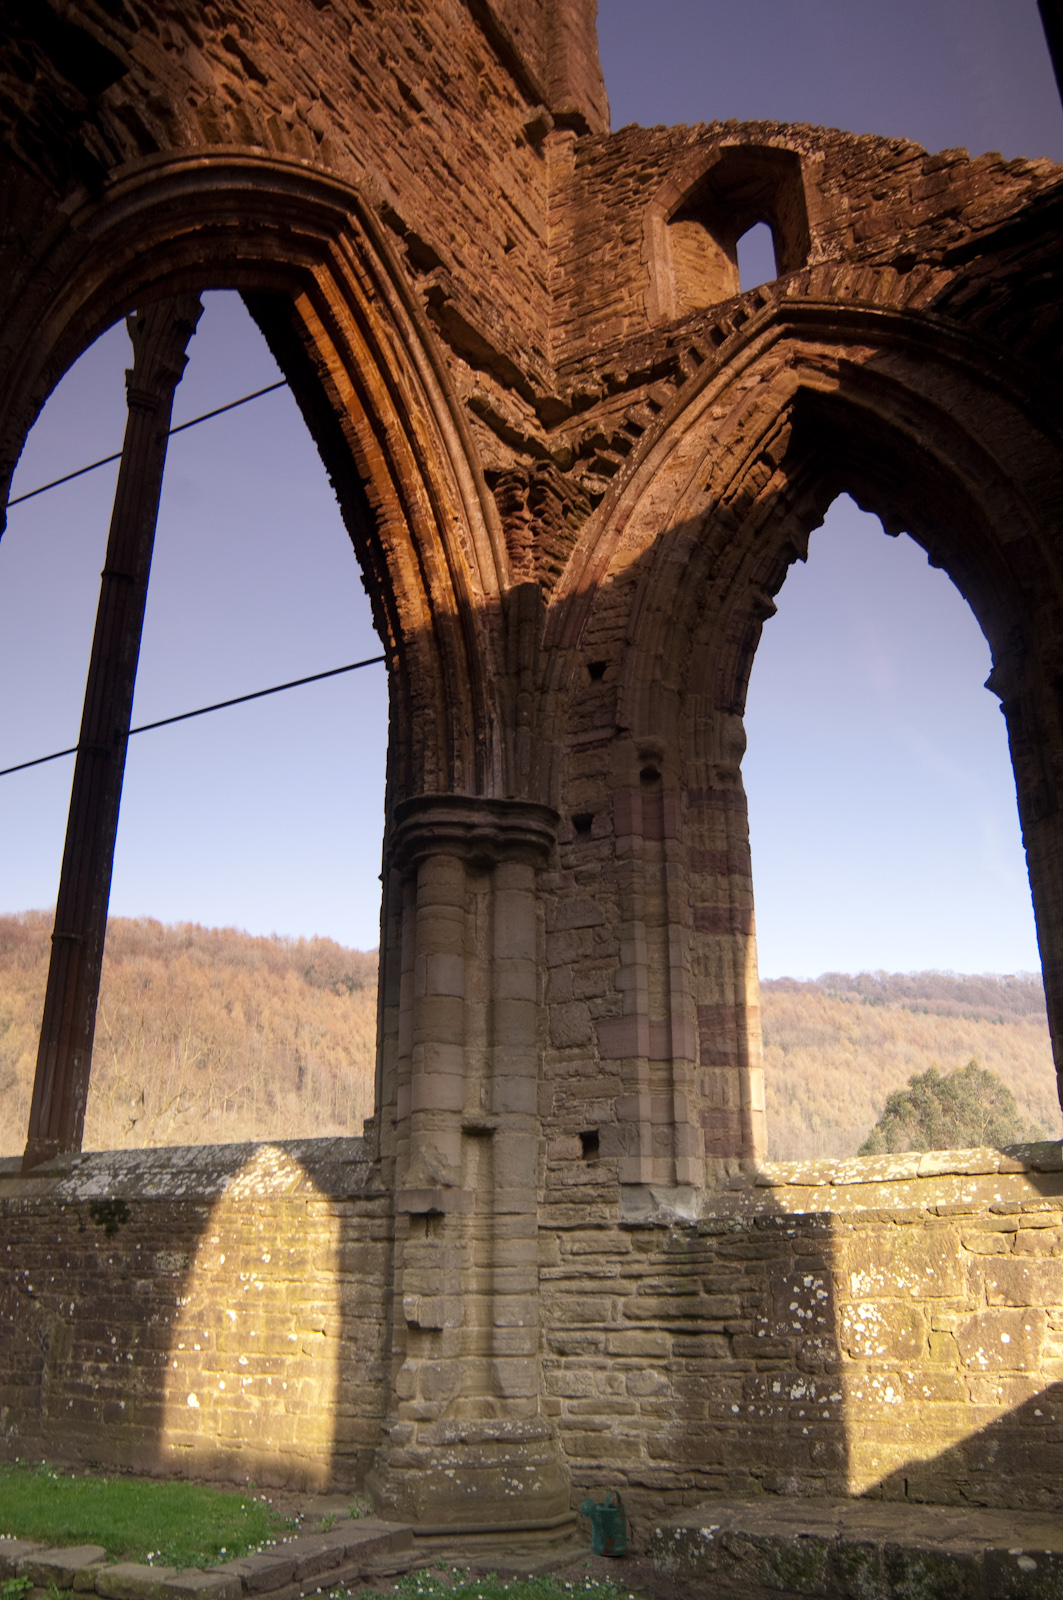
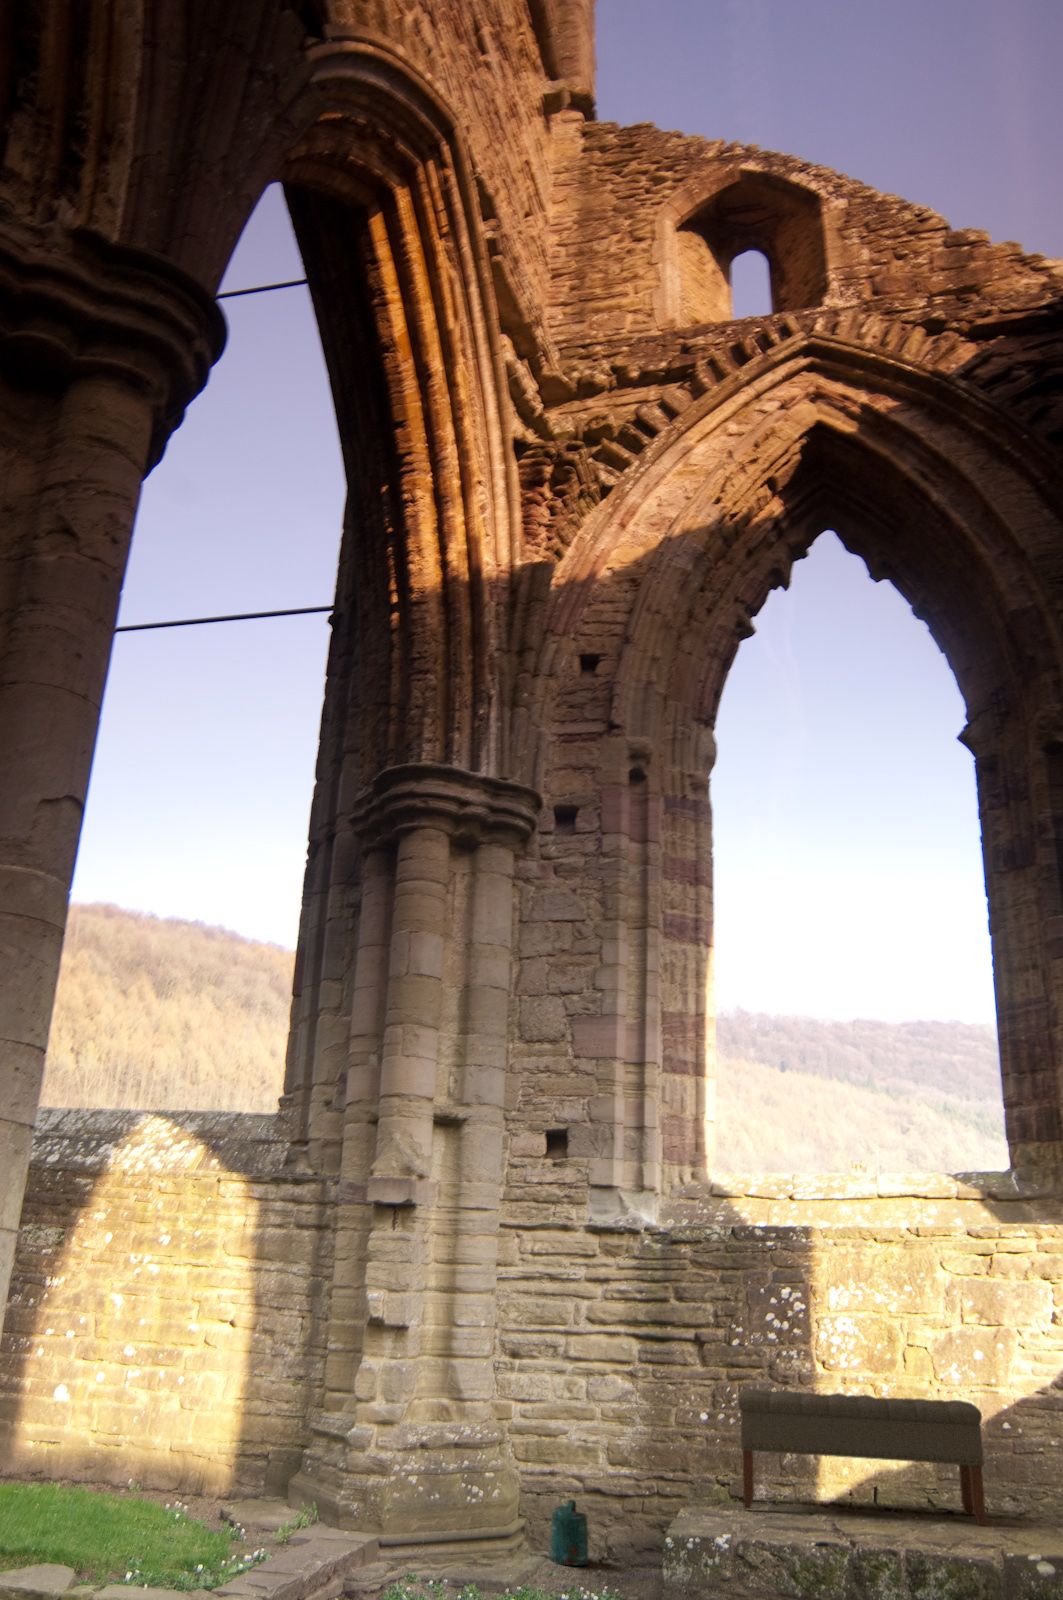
bench: none [740,1380,1005,1522] -> present [738,1388,986,1526]

